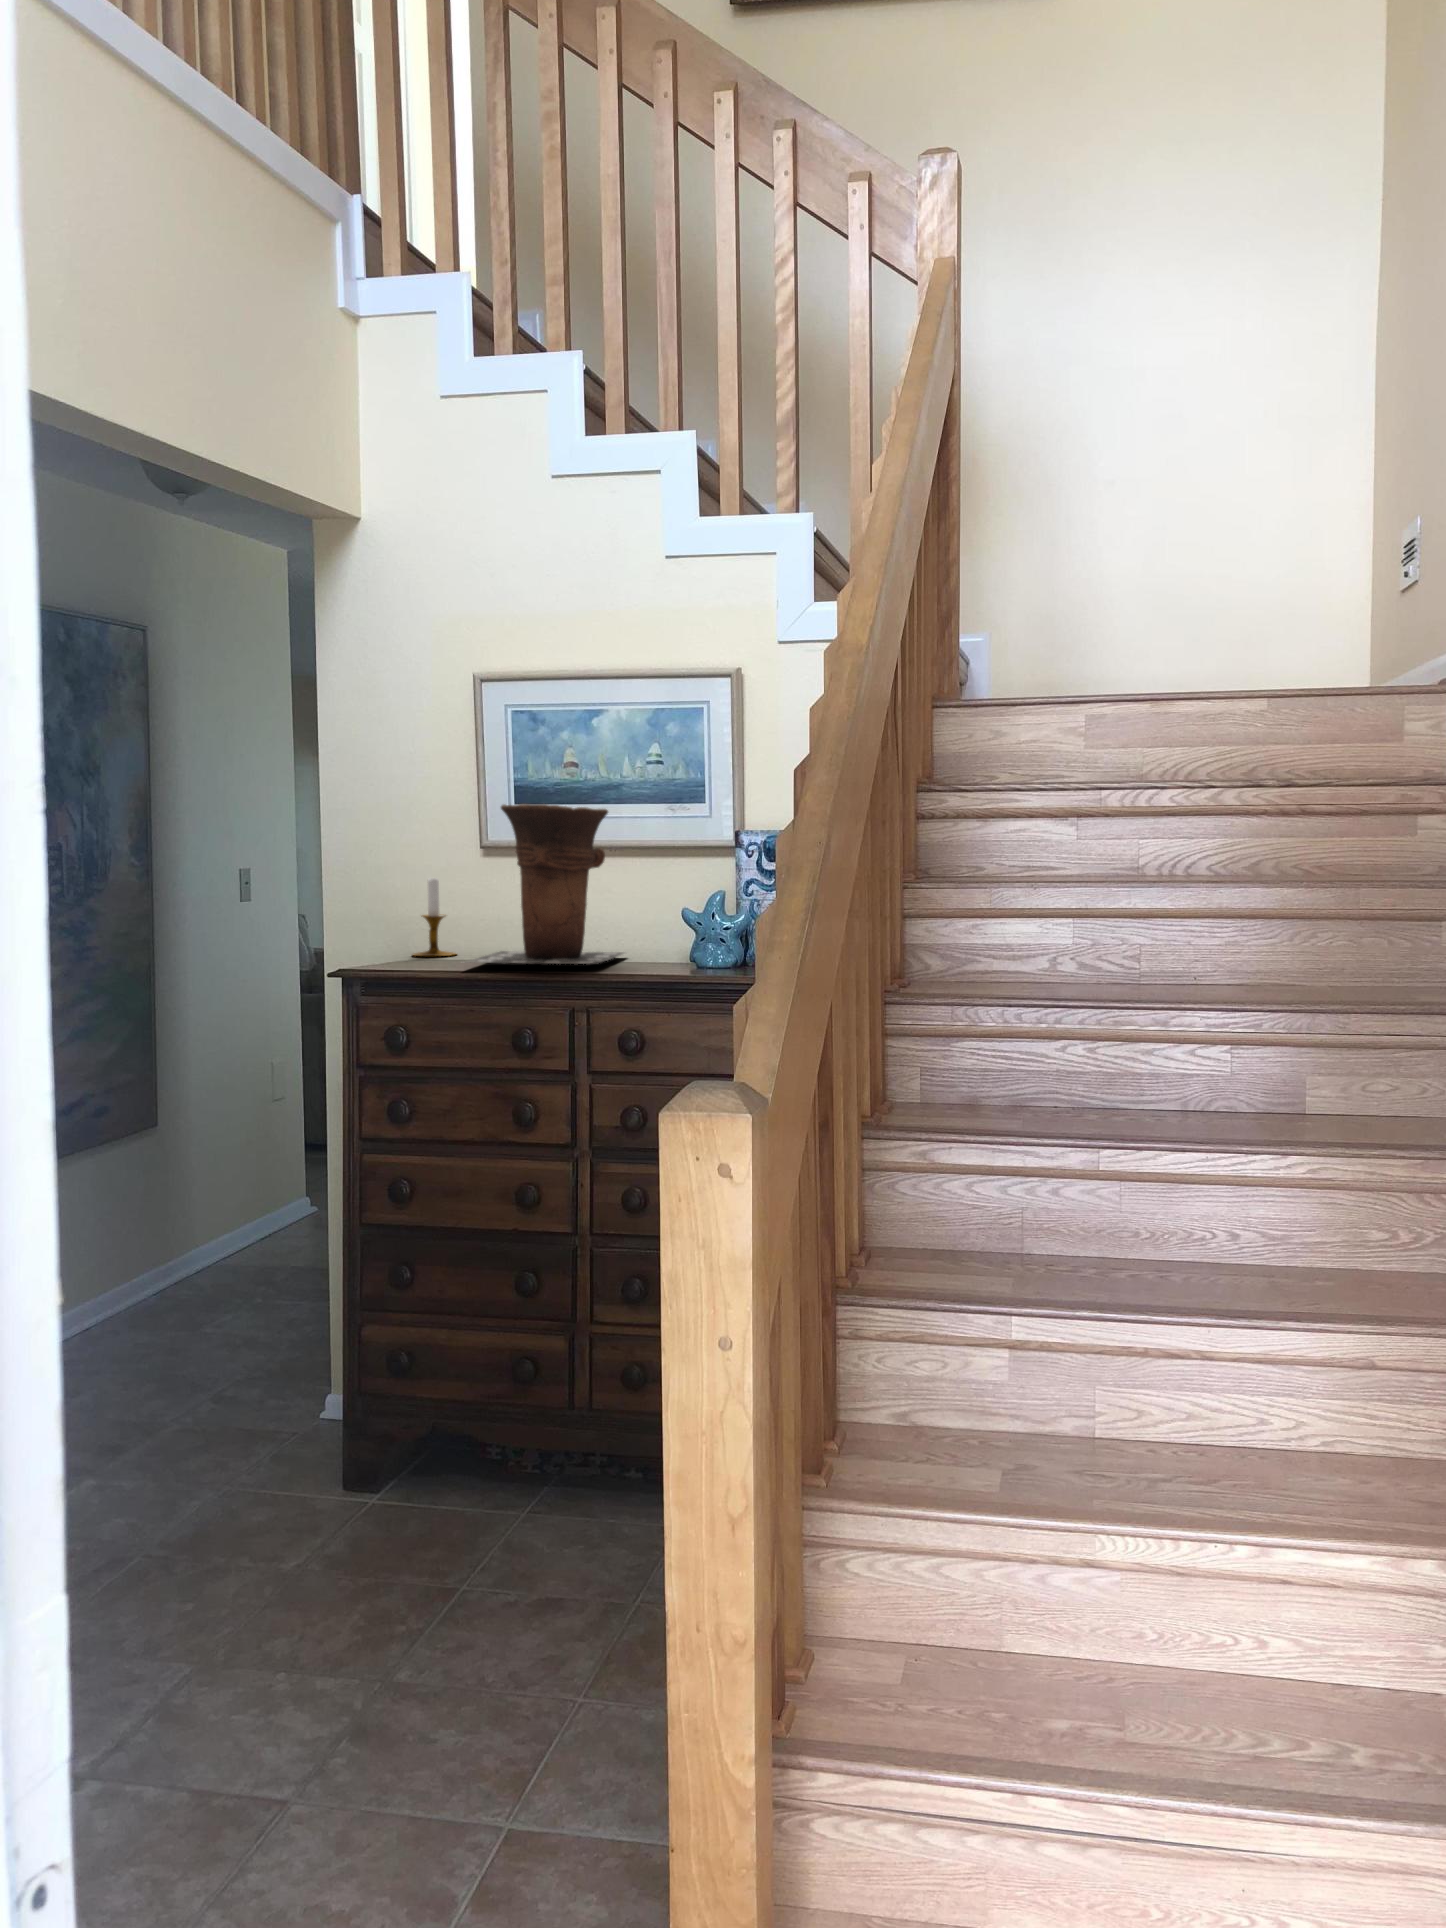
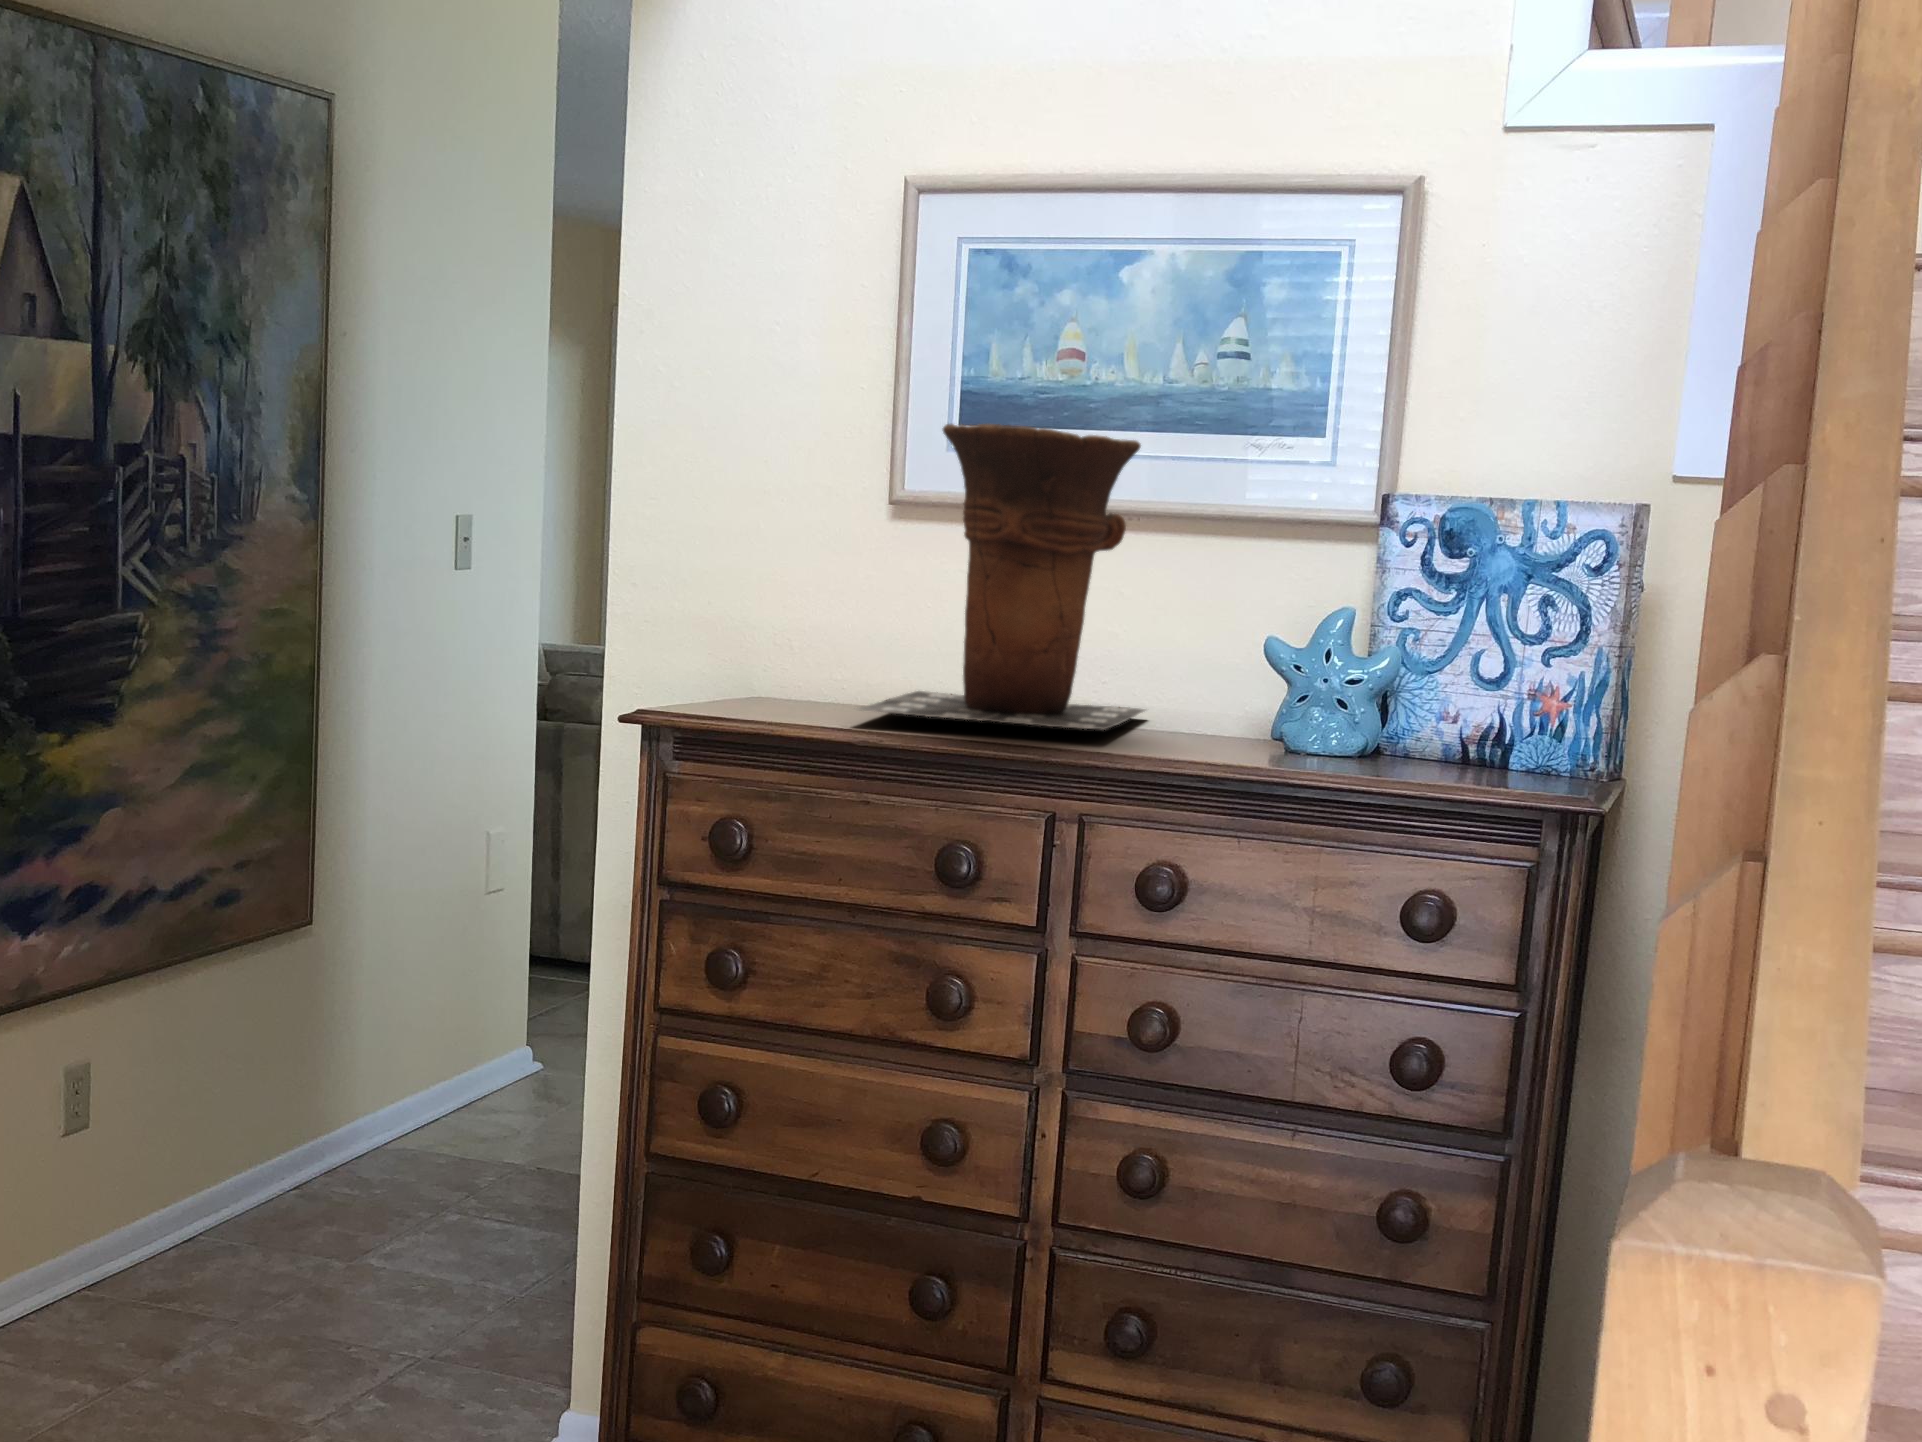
candlestick: present [413,878,455,956] -> none [756,552,837,692]

